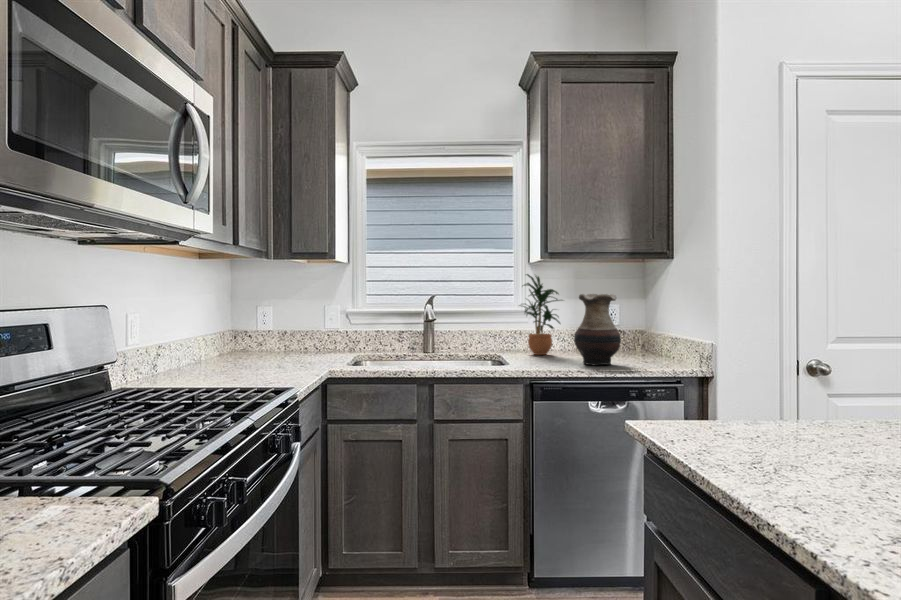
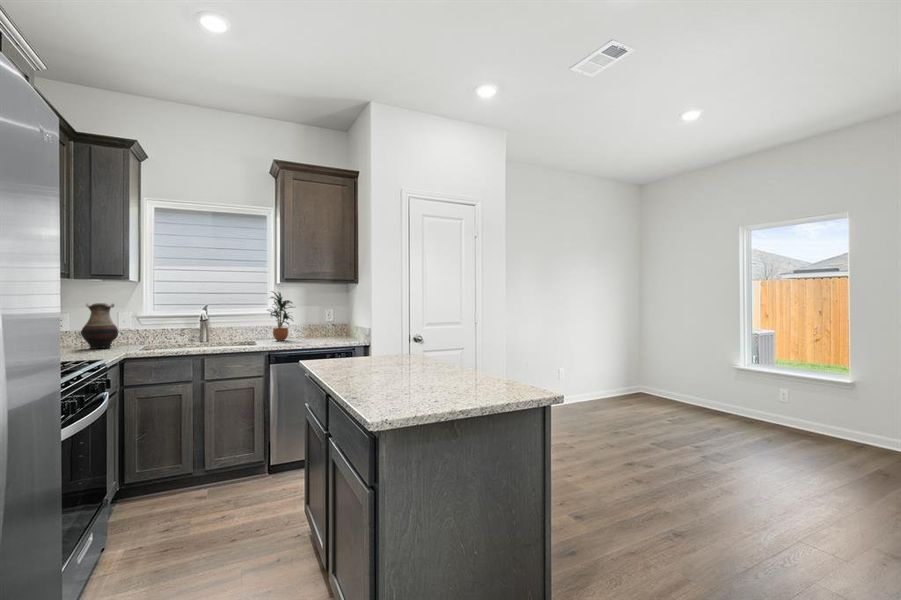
vase: present [574,294,621,365] -> present [81,303,118,349]

